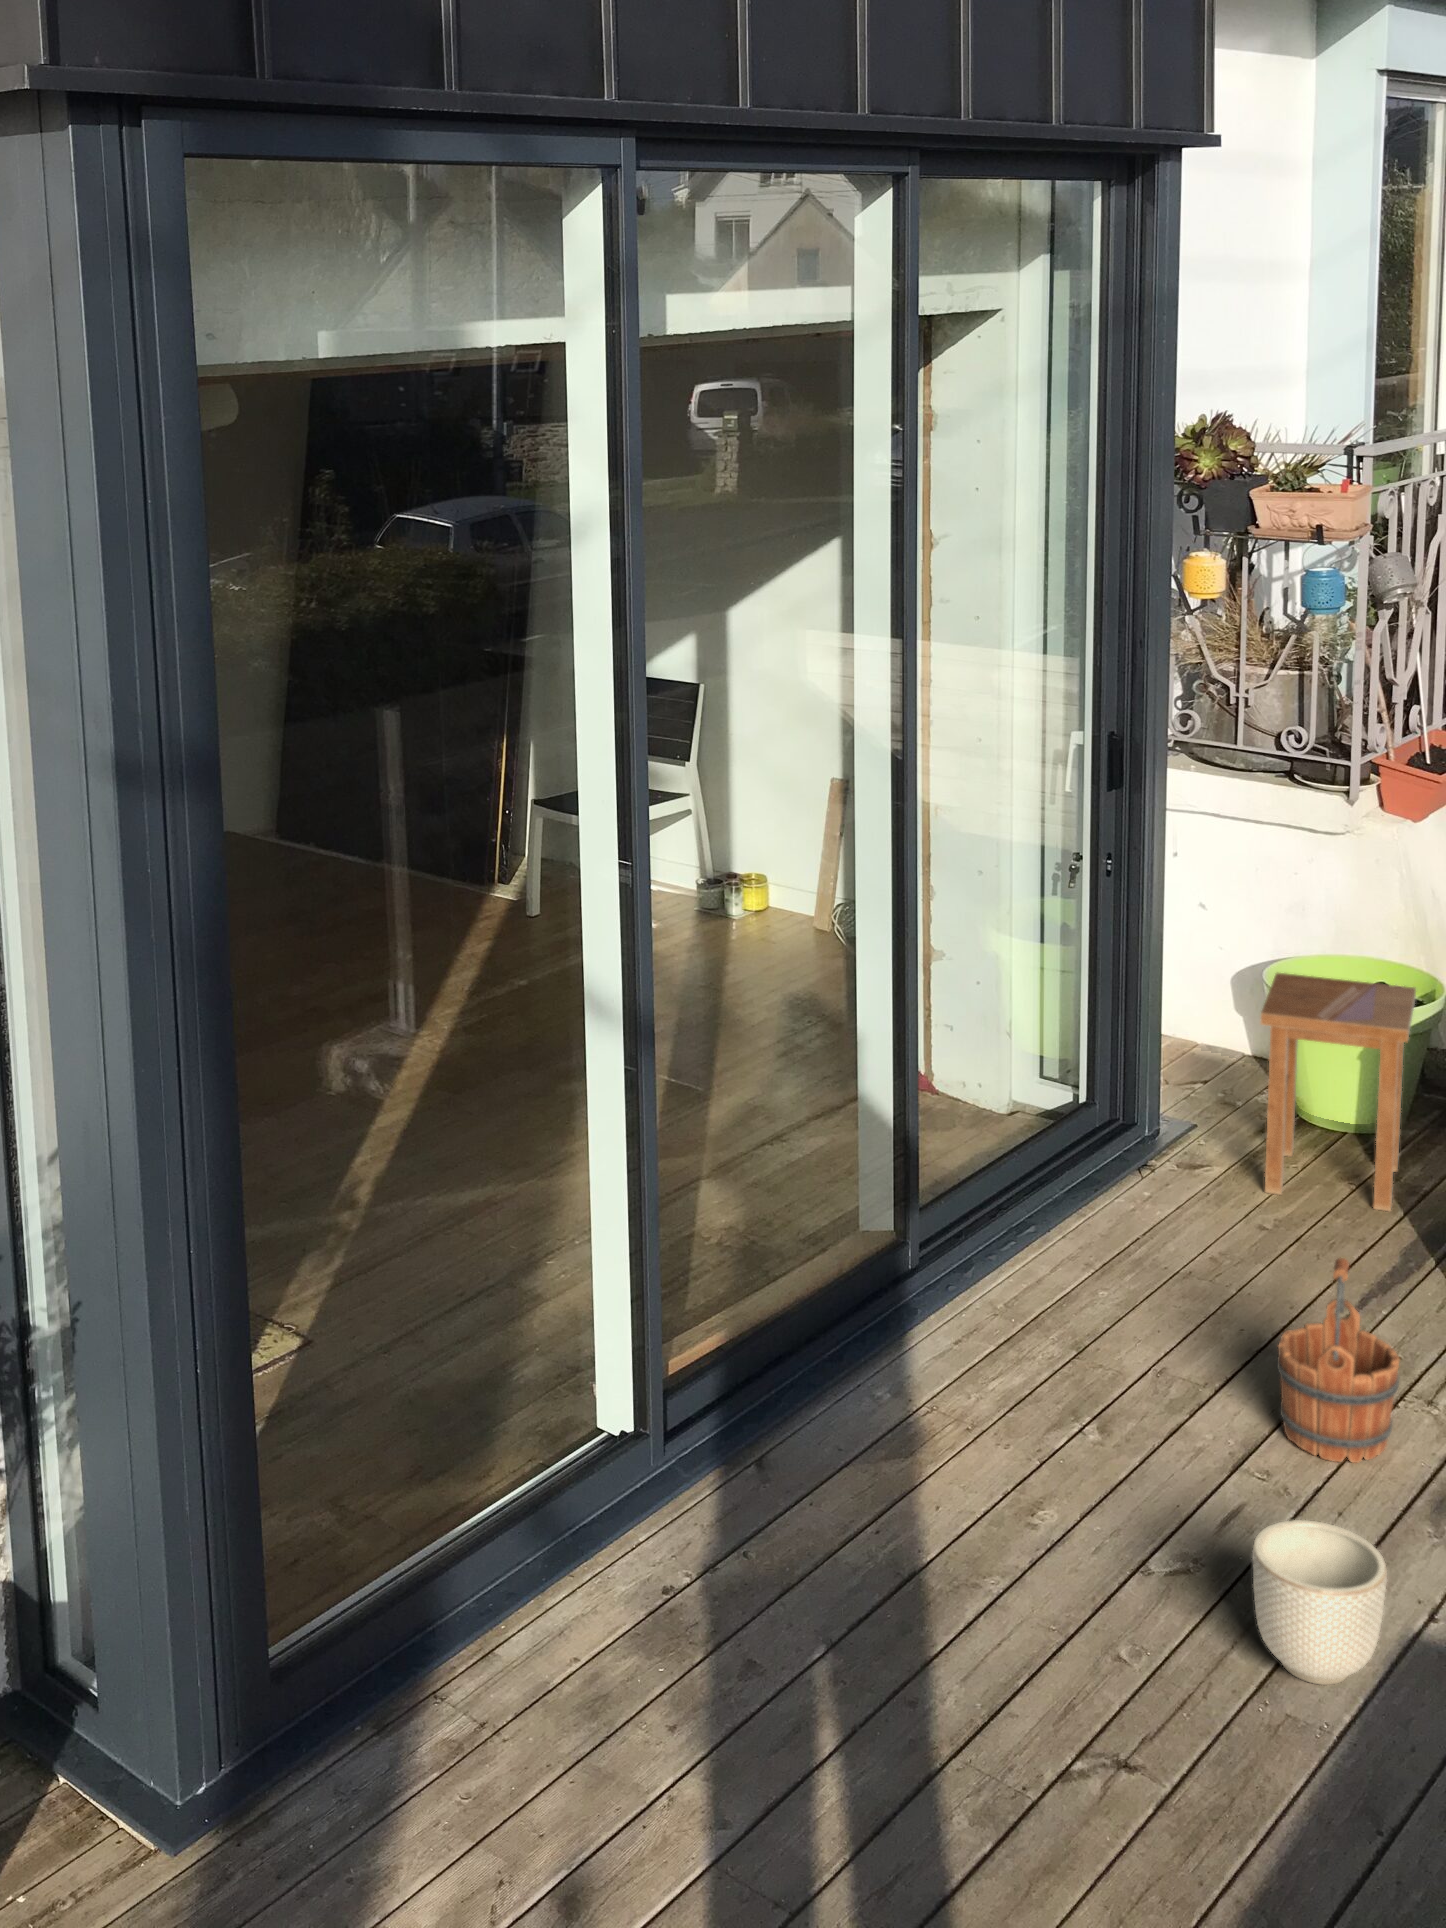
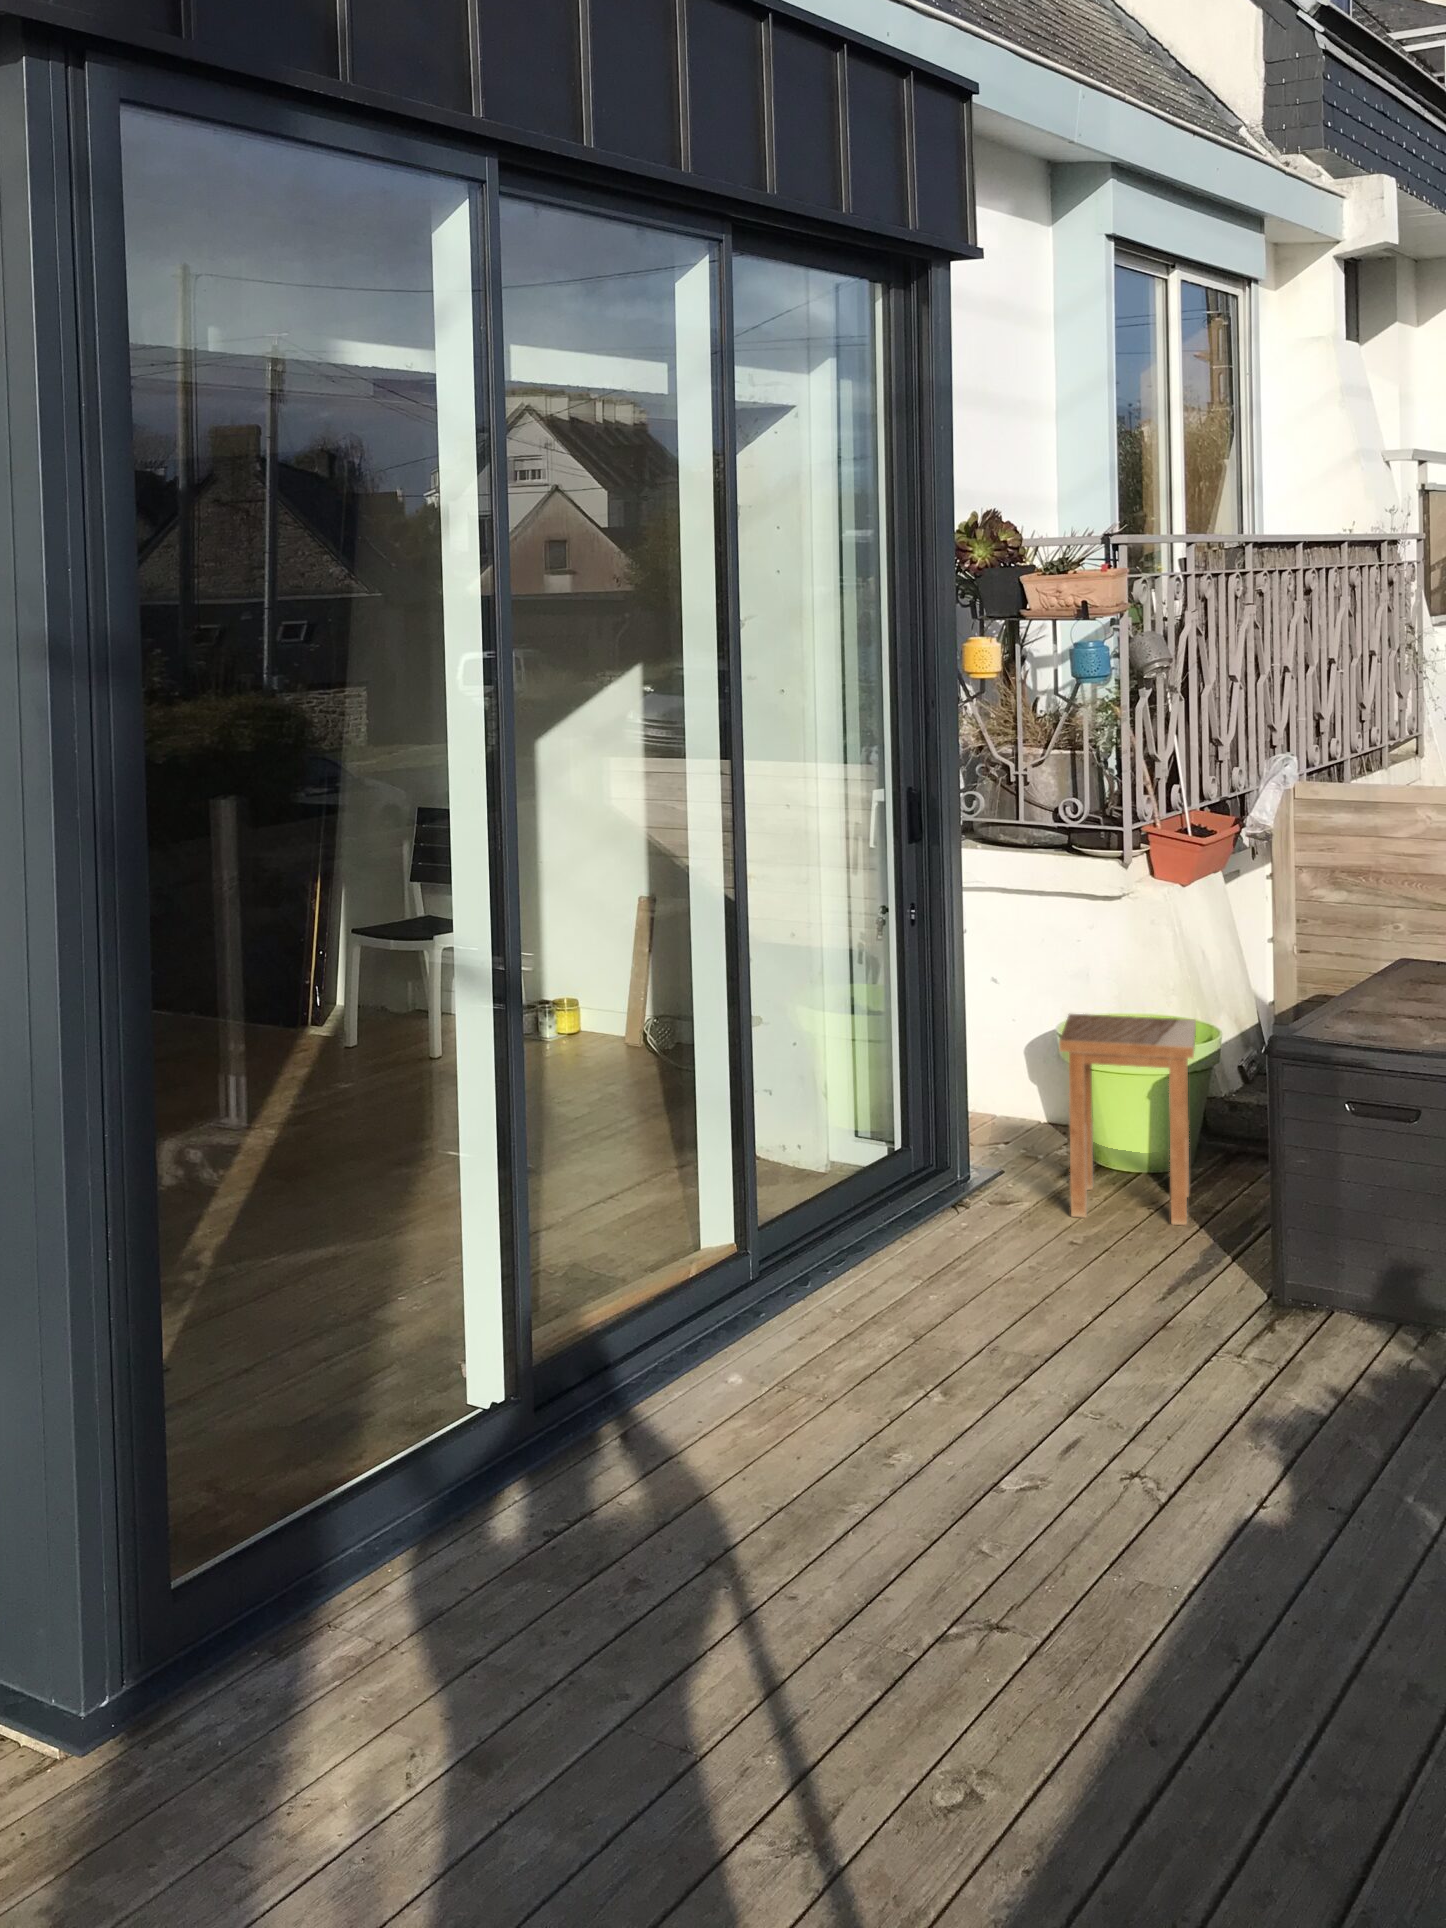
wooden bucket: present [1277,1258,1399,1463] -> none [1101,1212,1212,1406]
planter: present [1252,1520,1387,1685] -> none [1098,1418,1222,1566]

